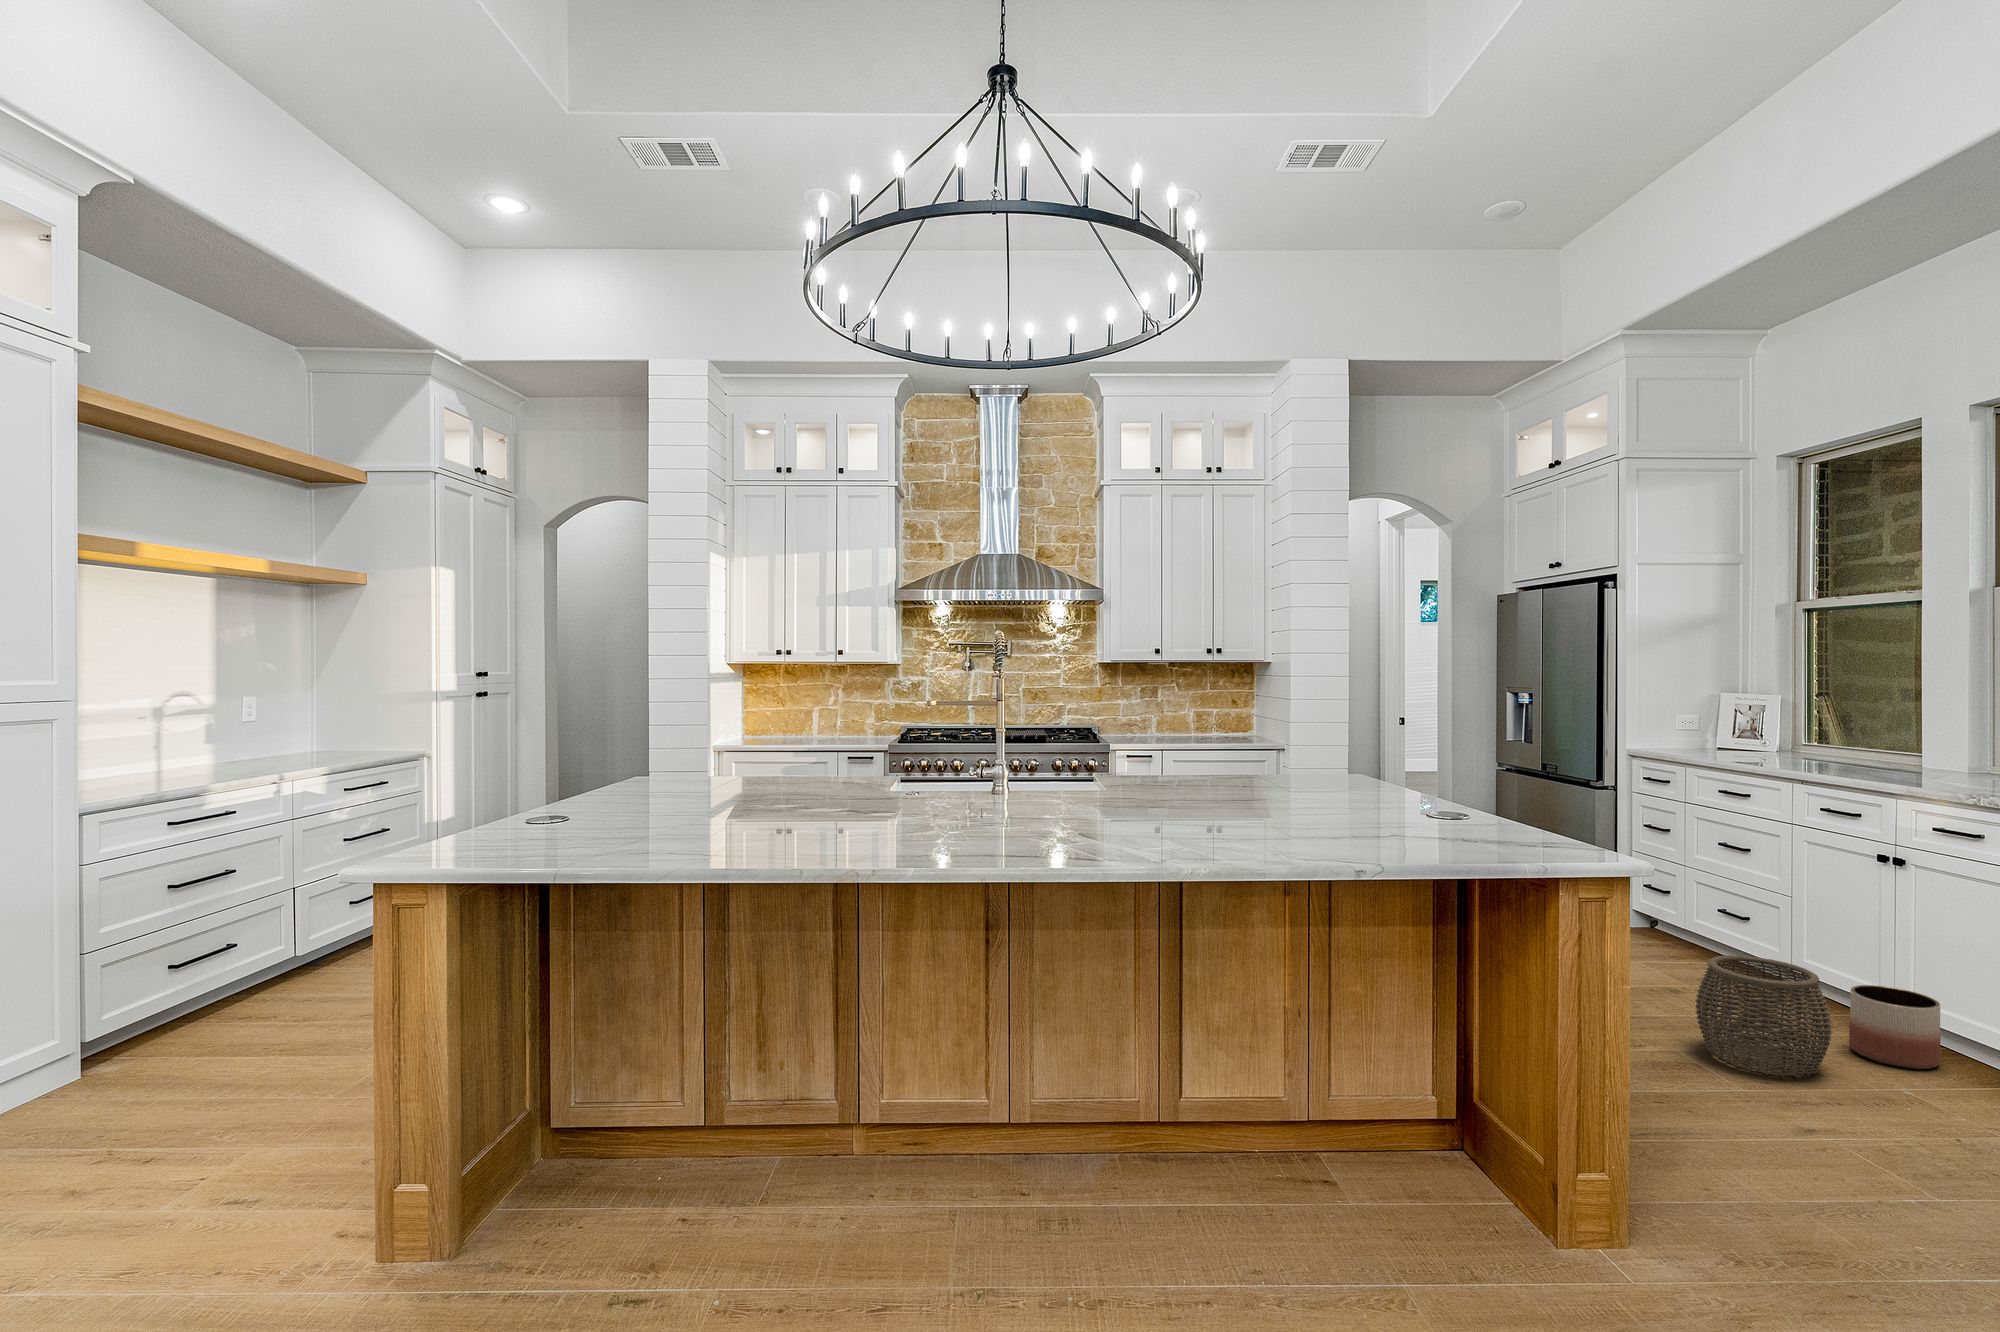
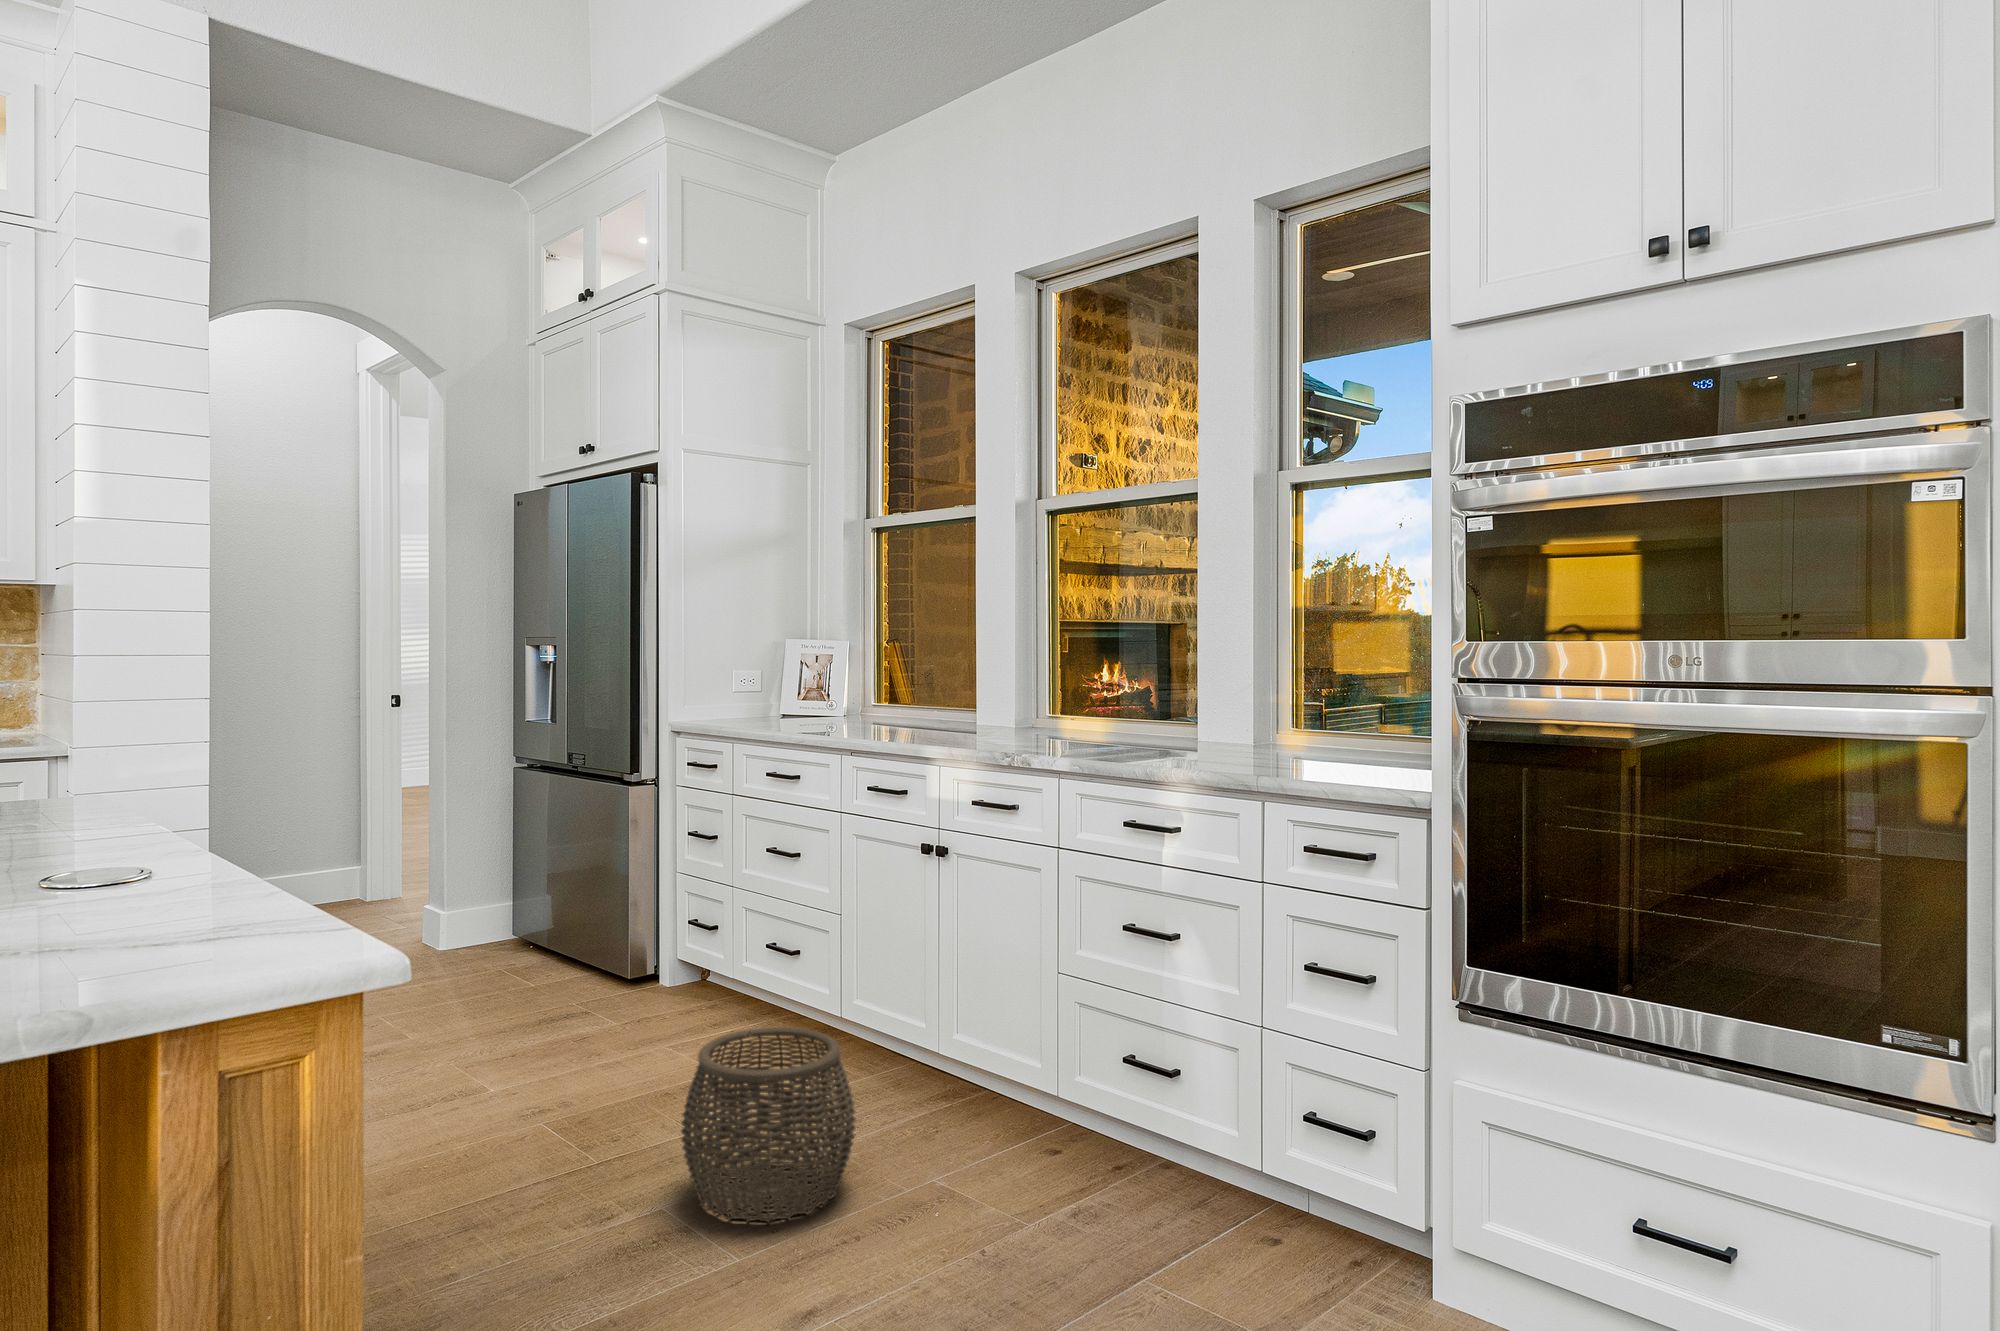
planter: present [1849,985,1940,1069] -> none [887,1032,983,1149]

